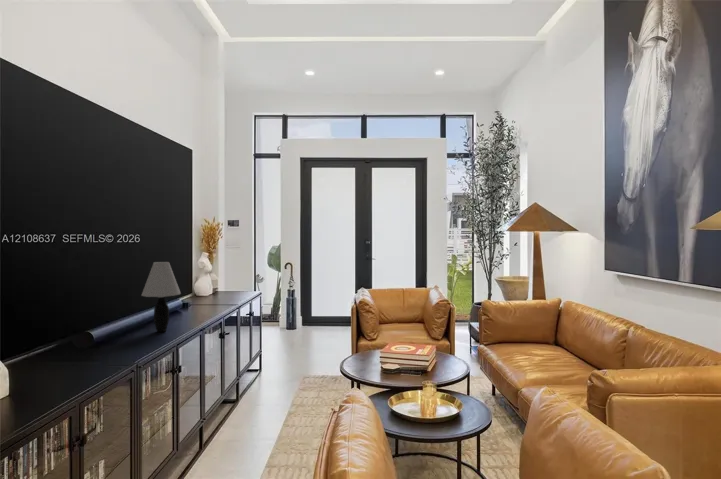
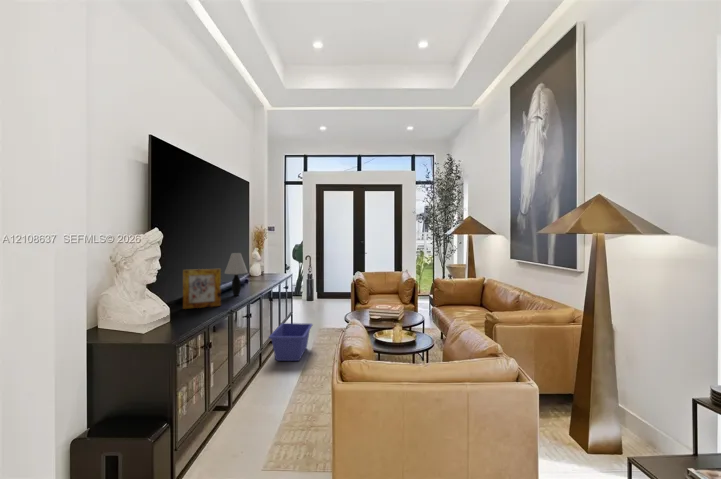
picture frame: none [61,290,128,359] -> present [183,269,221,309]
storage bin: none [216,372,290,436] -> present [269,323,312,361]

